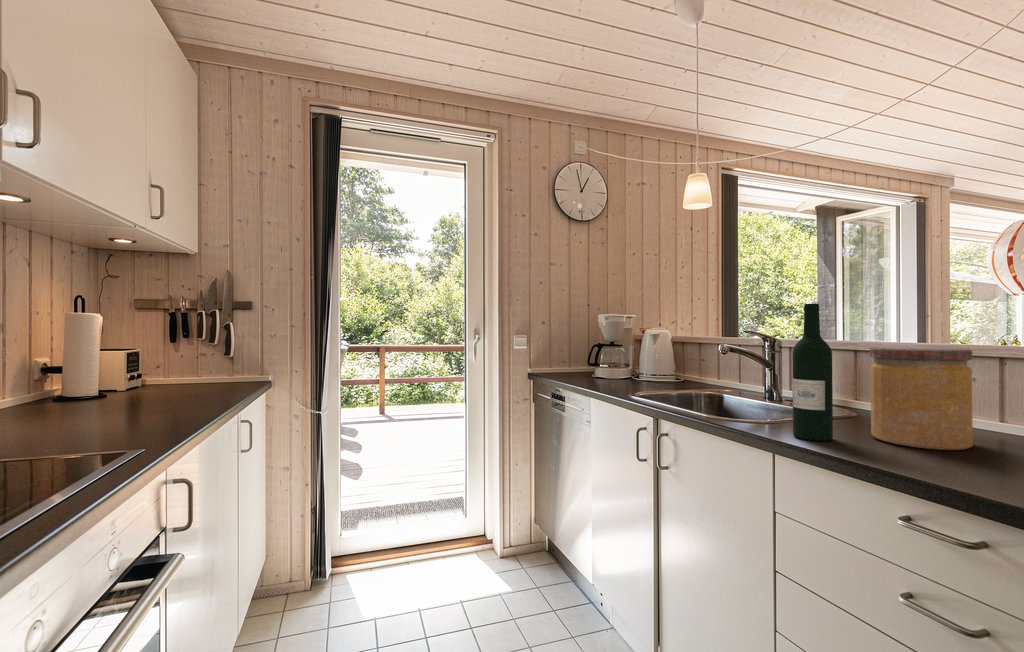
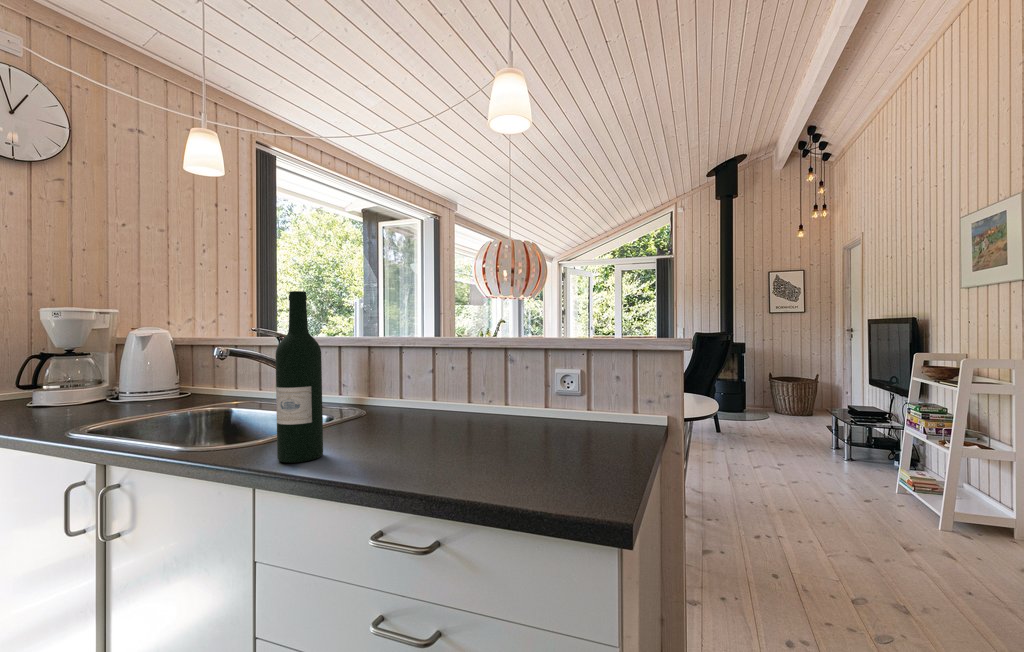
jar: present [870,347,973,450] -> none [364,341,448,448]

